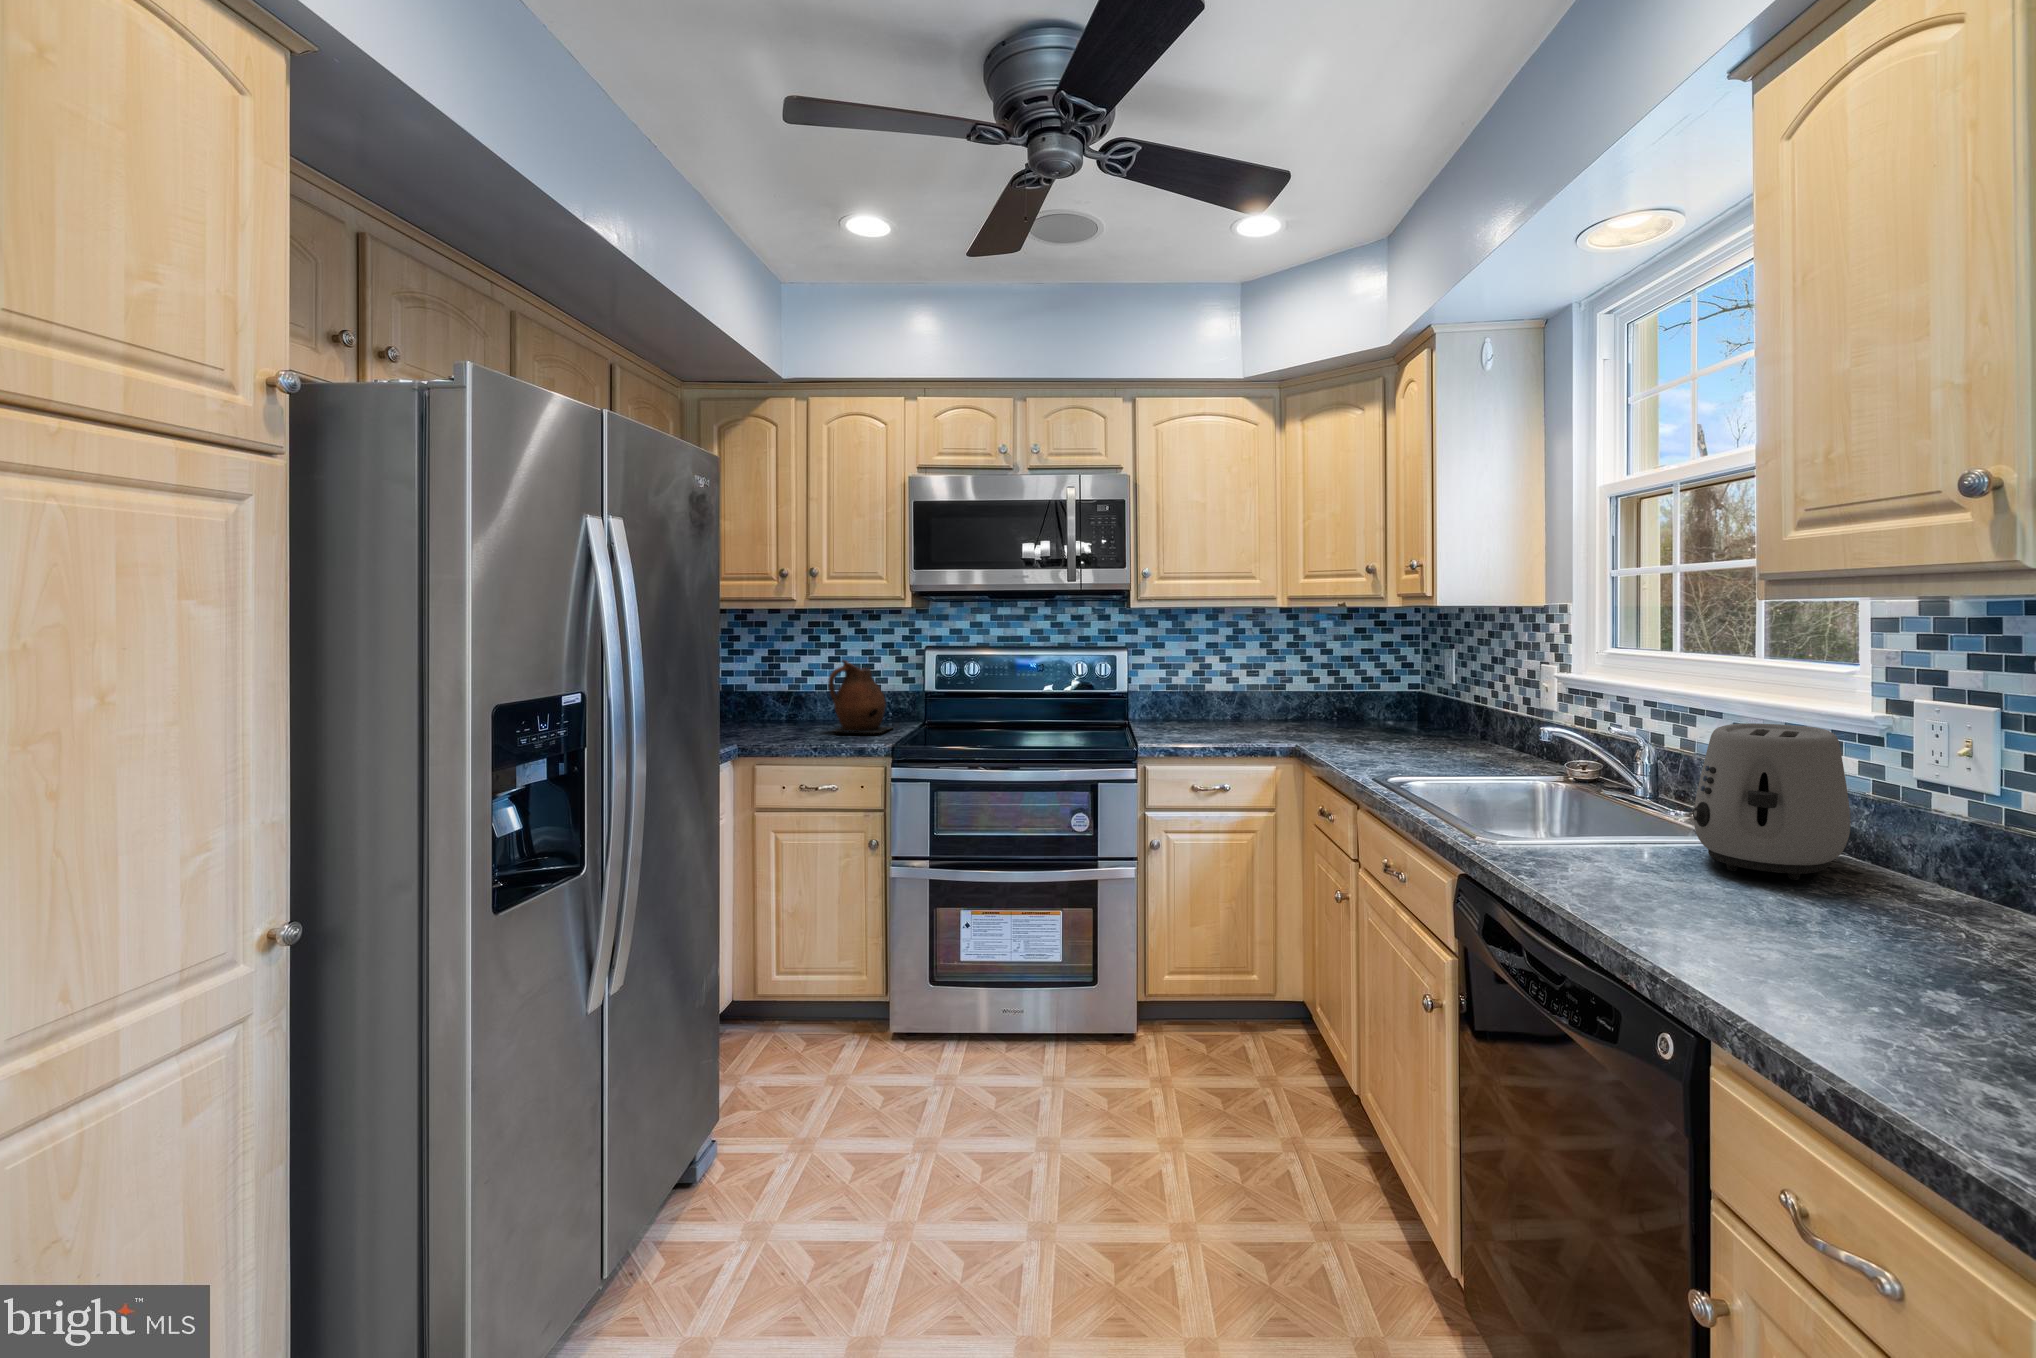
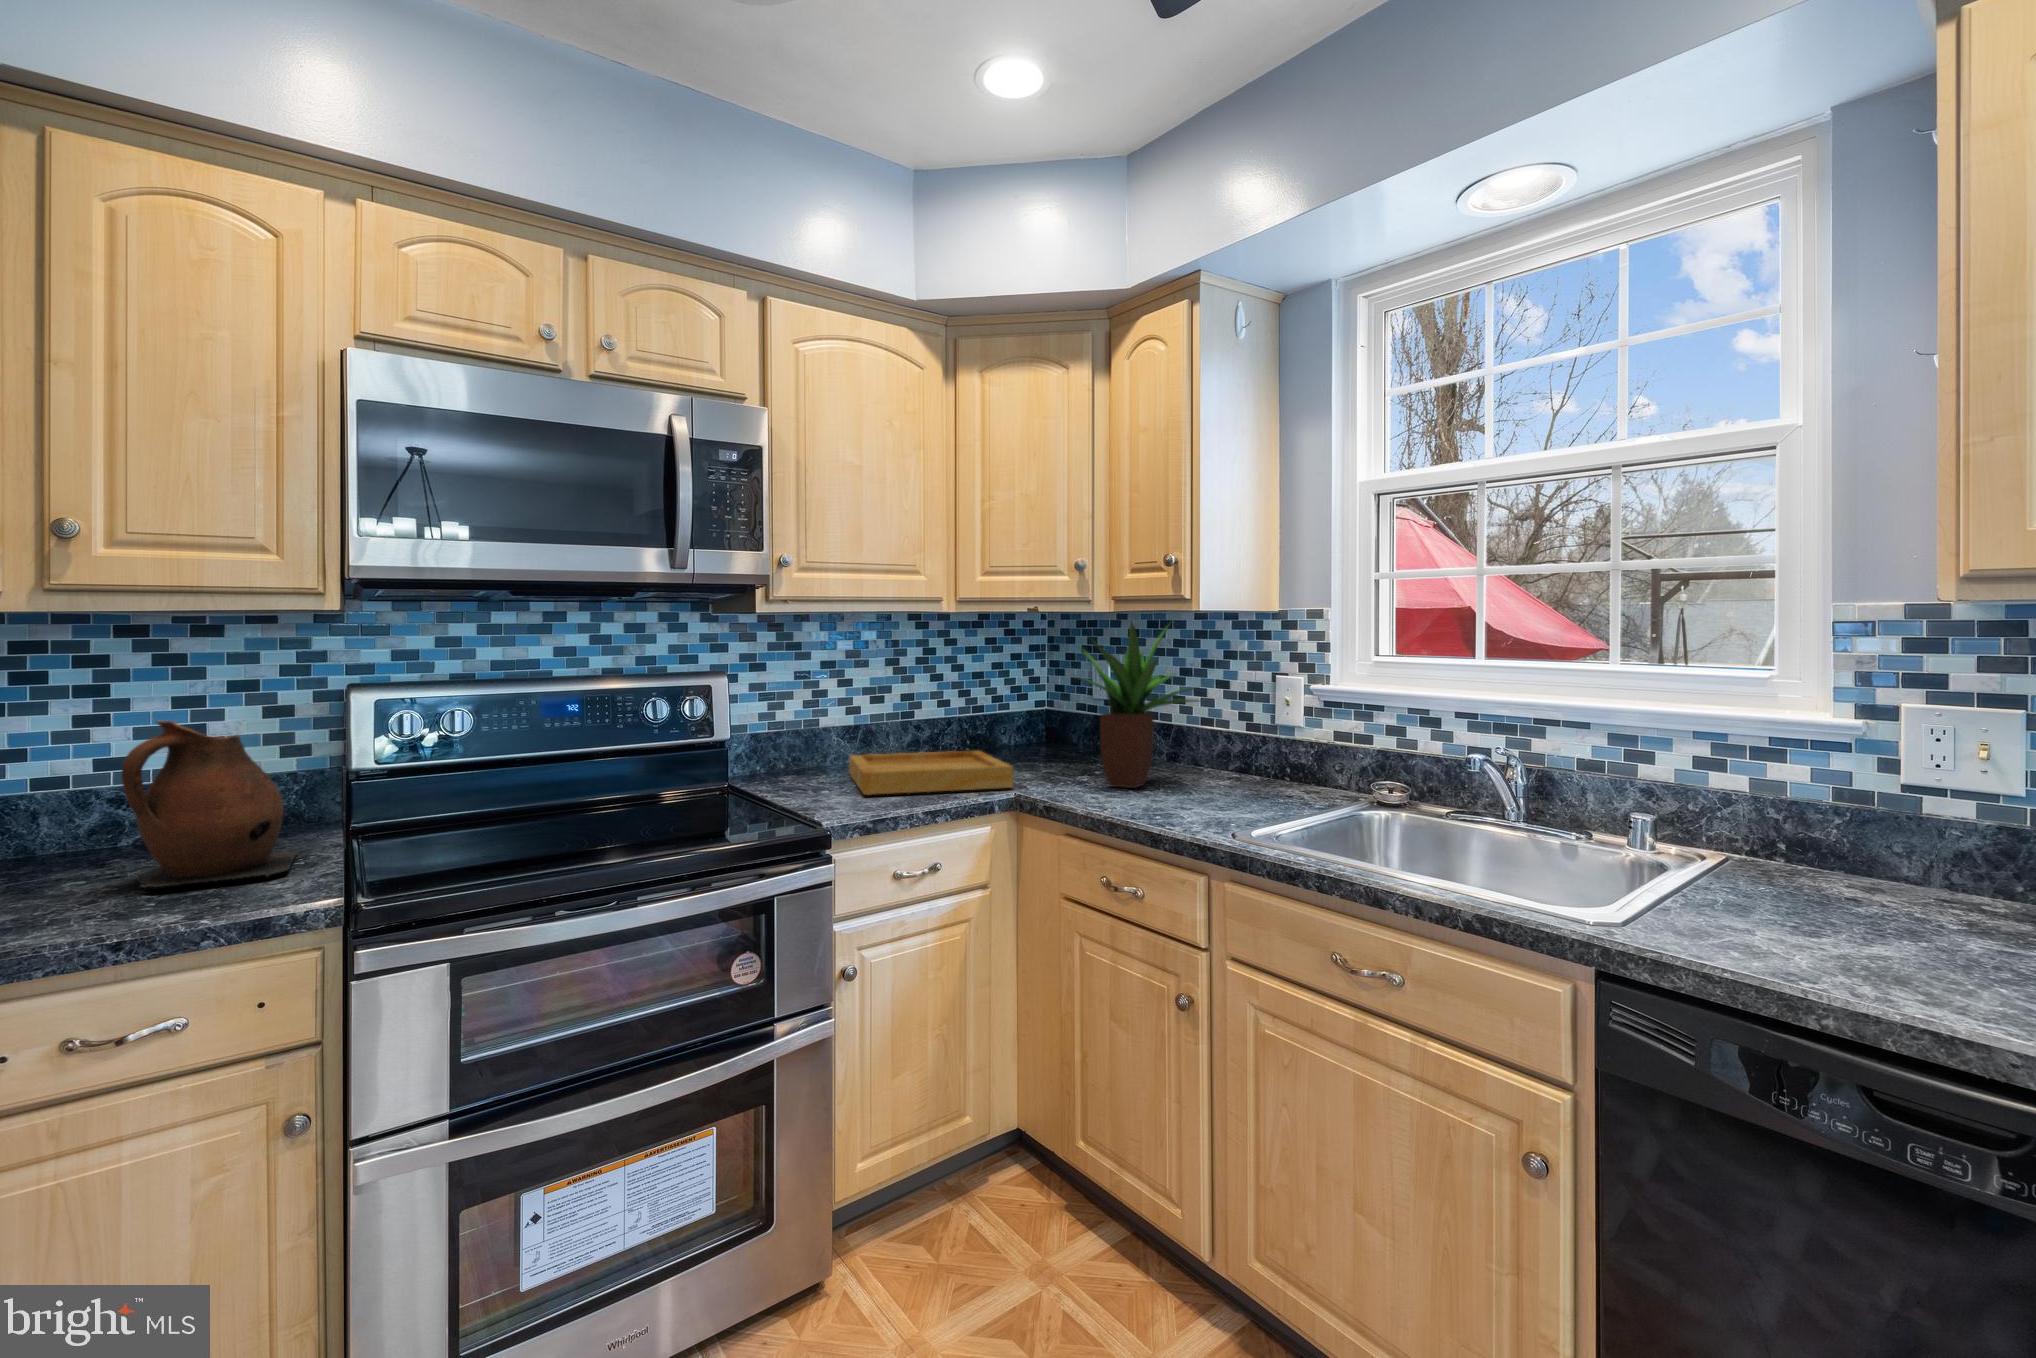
potted plant: none [1336,614,1461,748] -> present [1077,621,1200,788]
tray: none [1188,710,1313,739] -> present [849,750,1013,795]
toaster: present [1693,723,1850,880] -> none [1744,738,1998,921]

